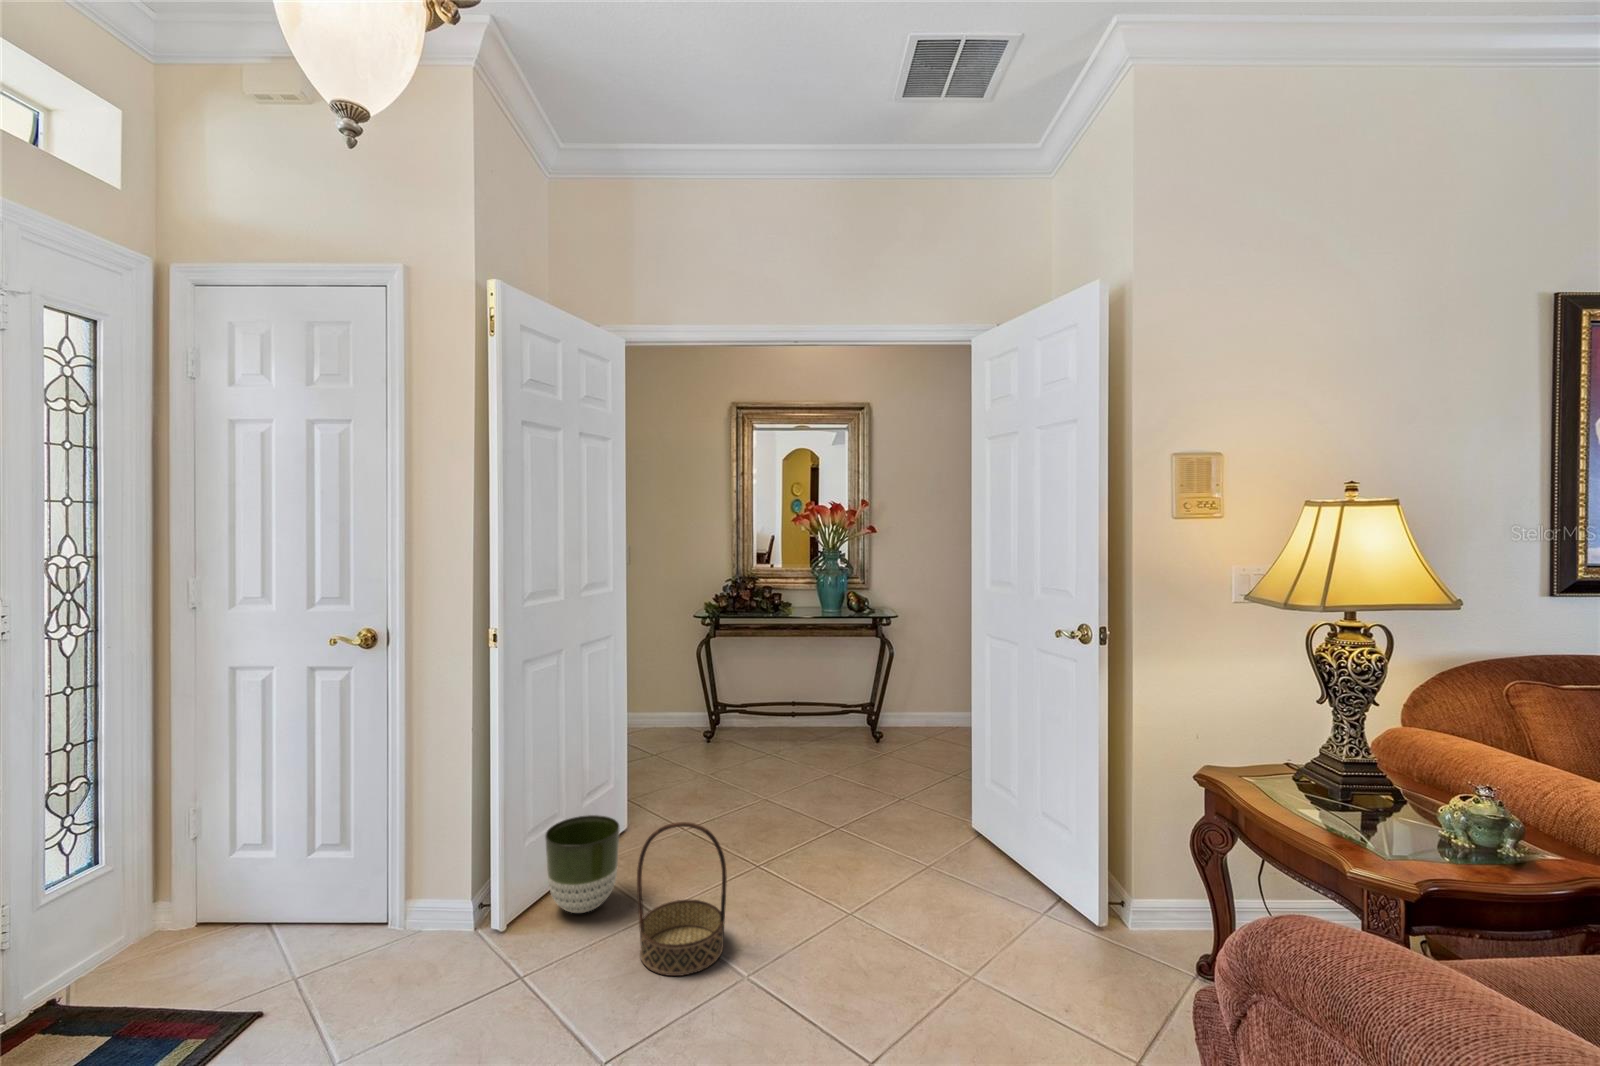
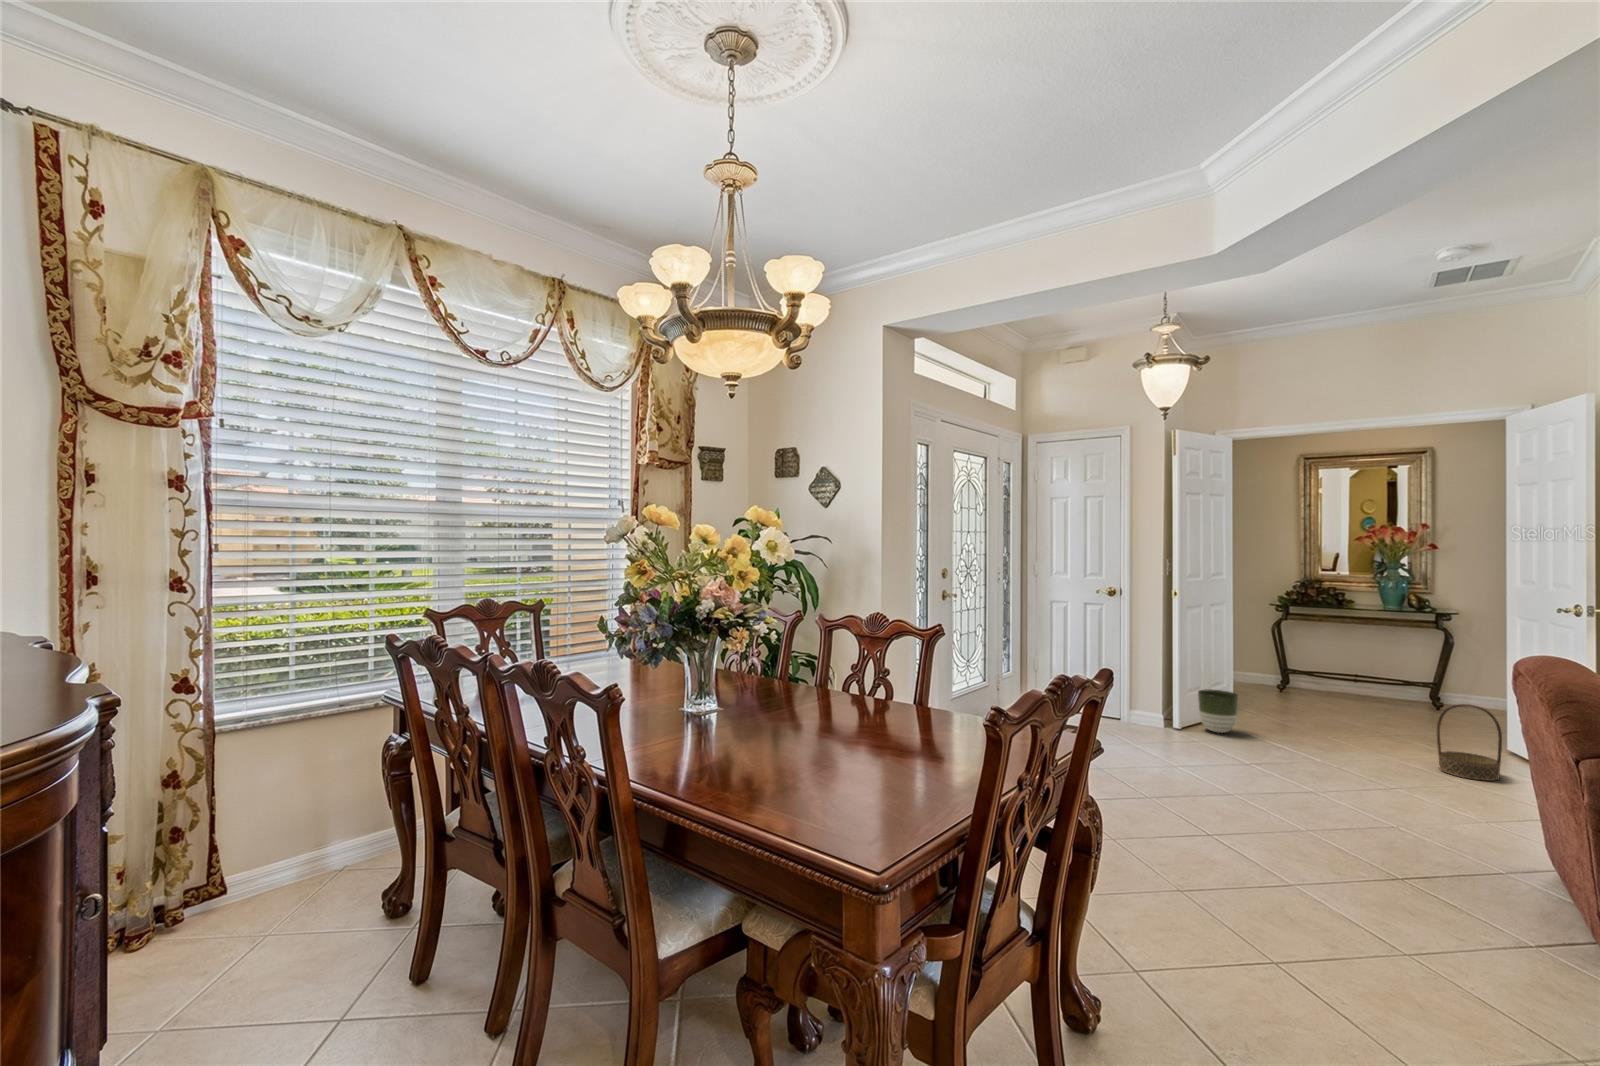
basket: present [637,822,727,976] -> present [1437,704,1502,781]

